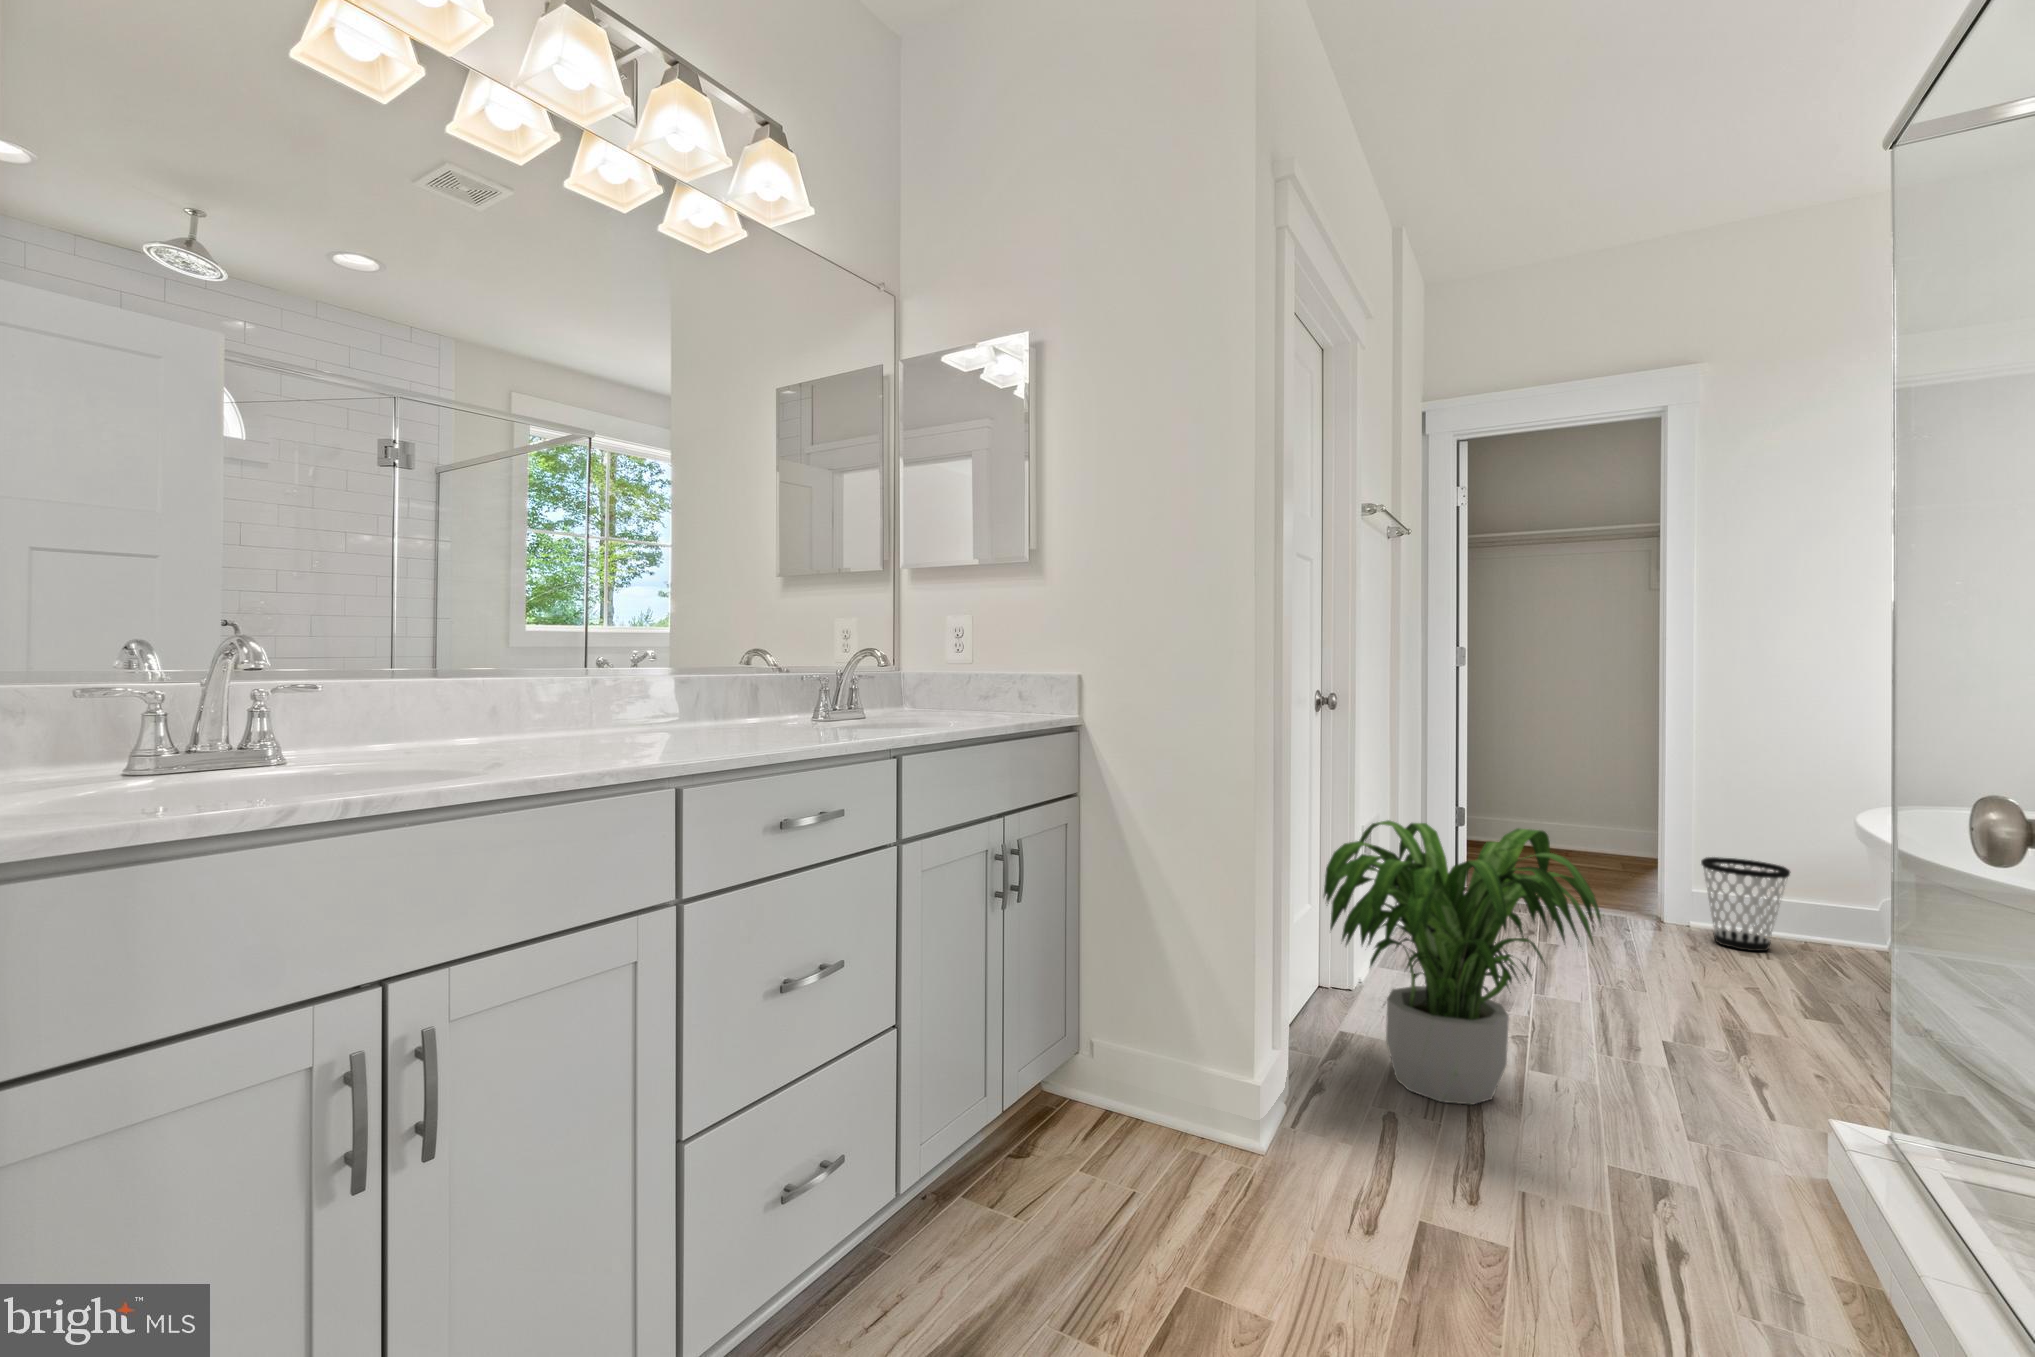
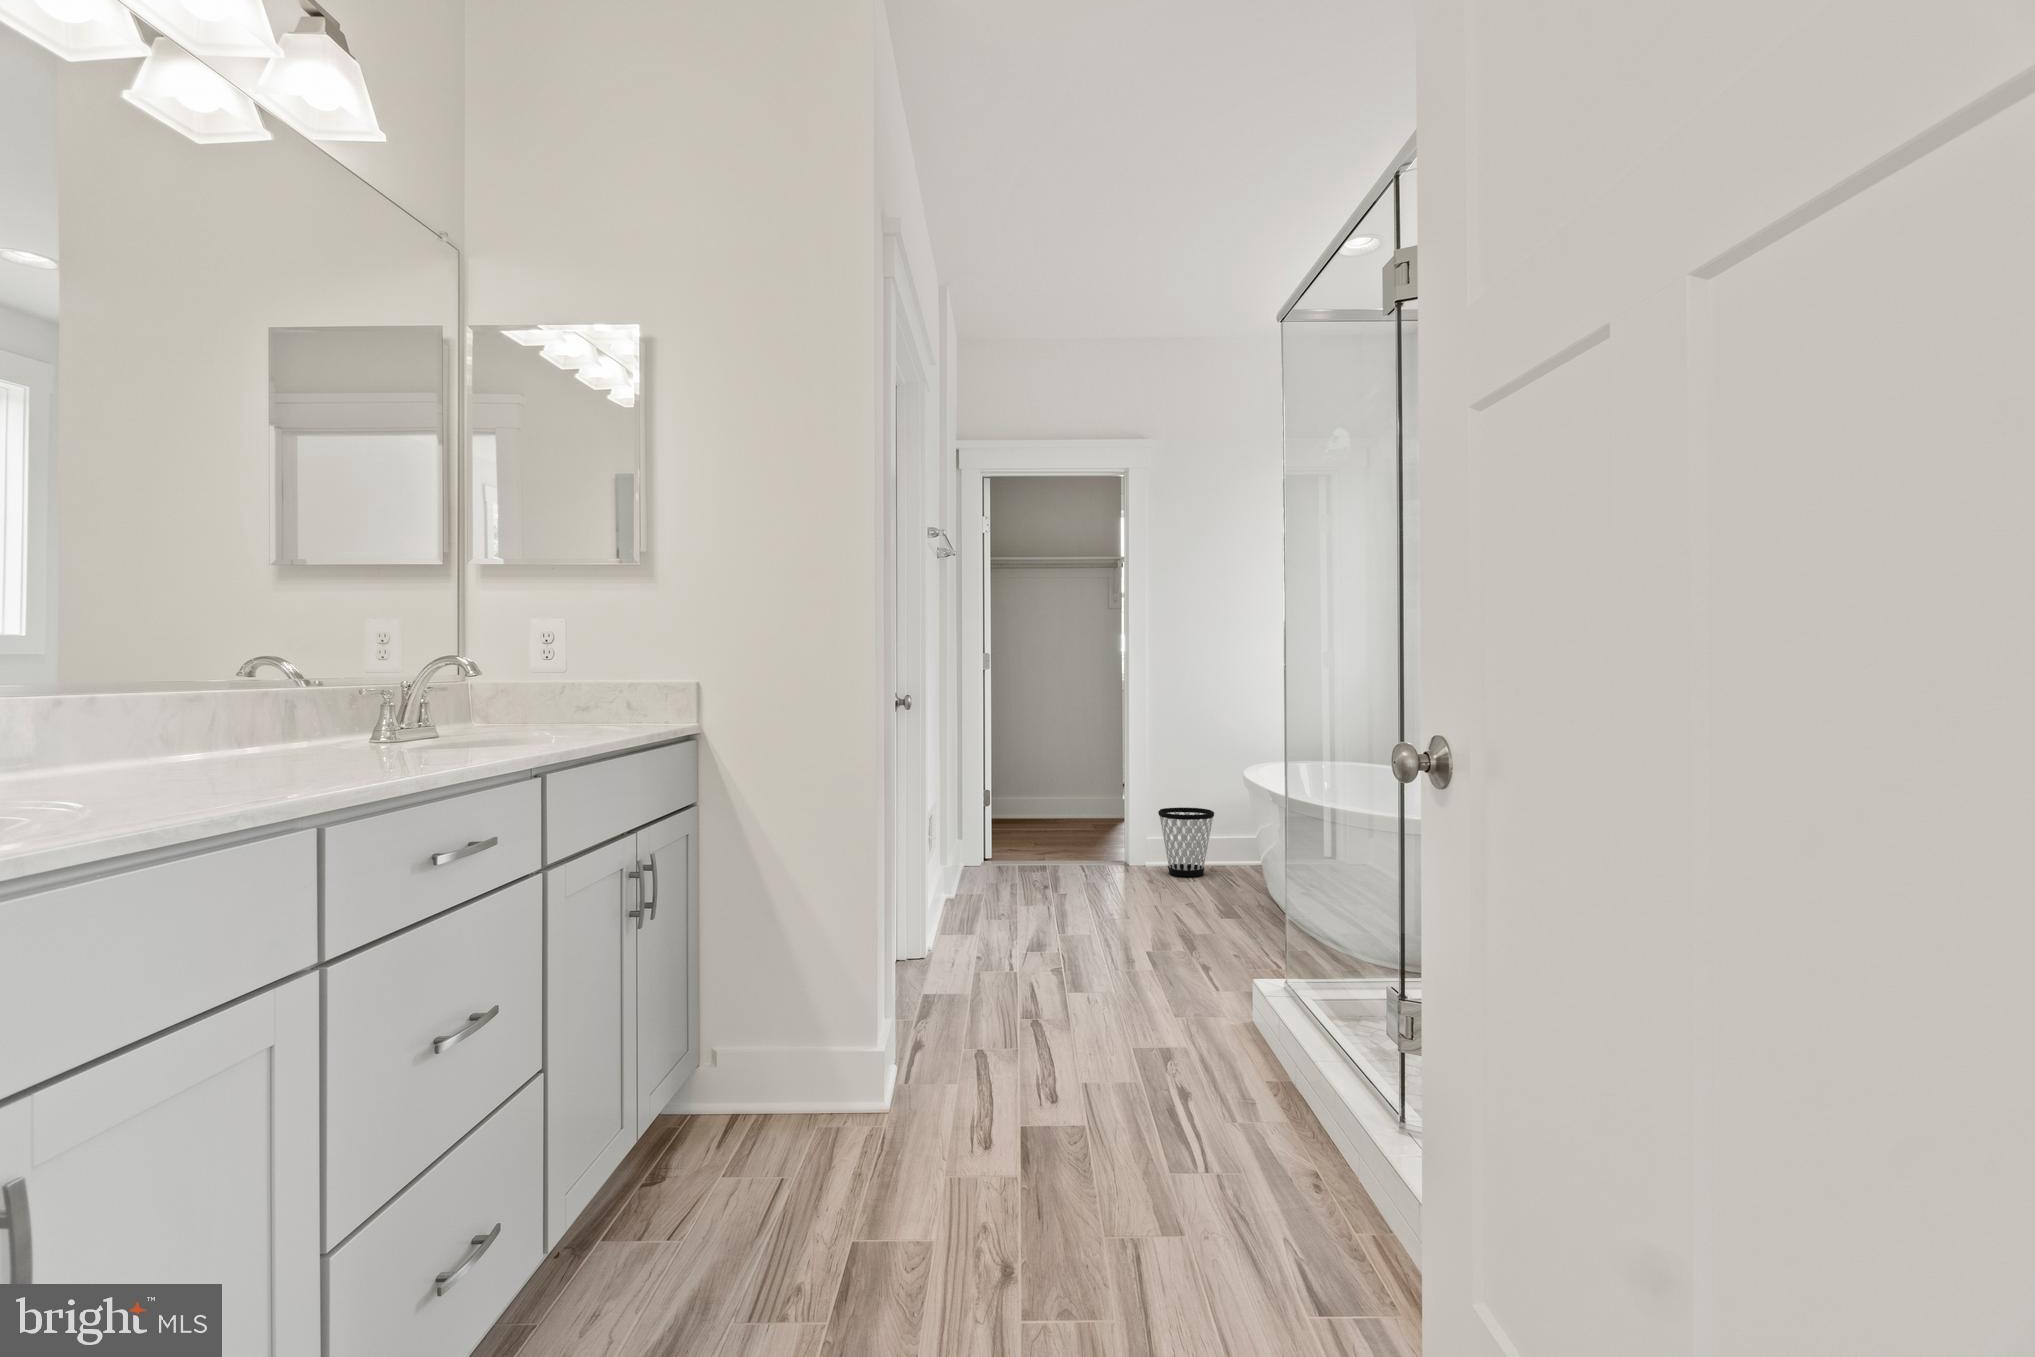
potted plant: present [1324,820,1602,1104] -> none [910,796,1132,1034]

